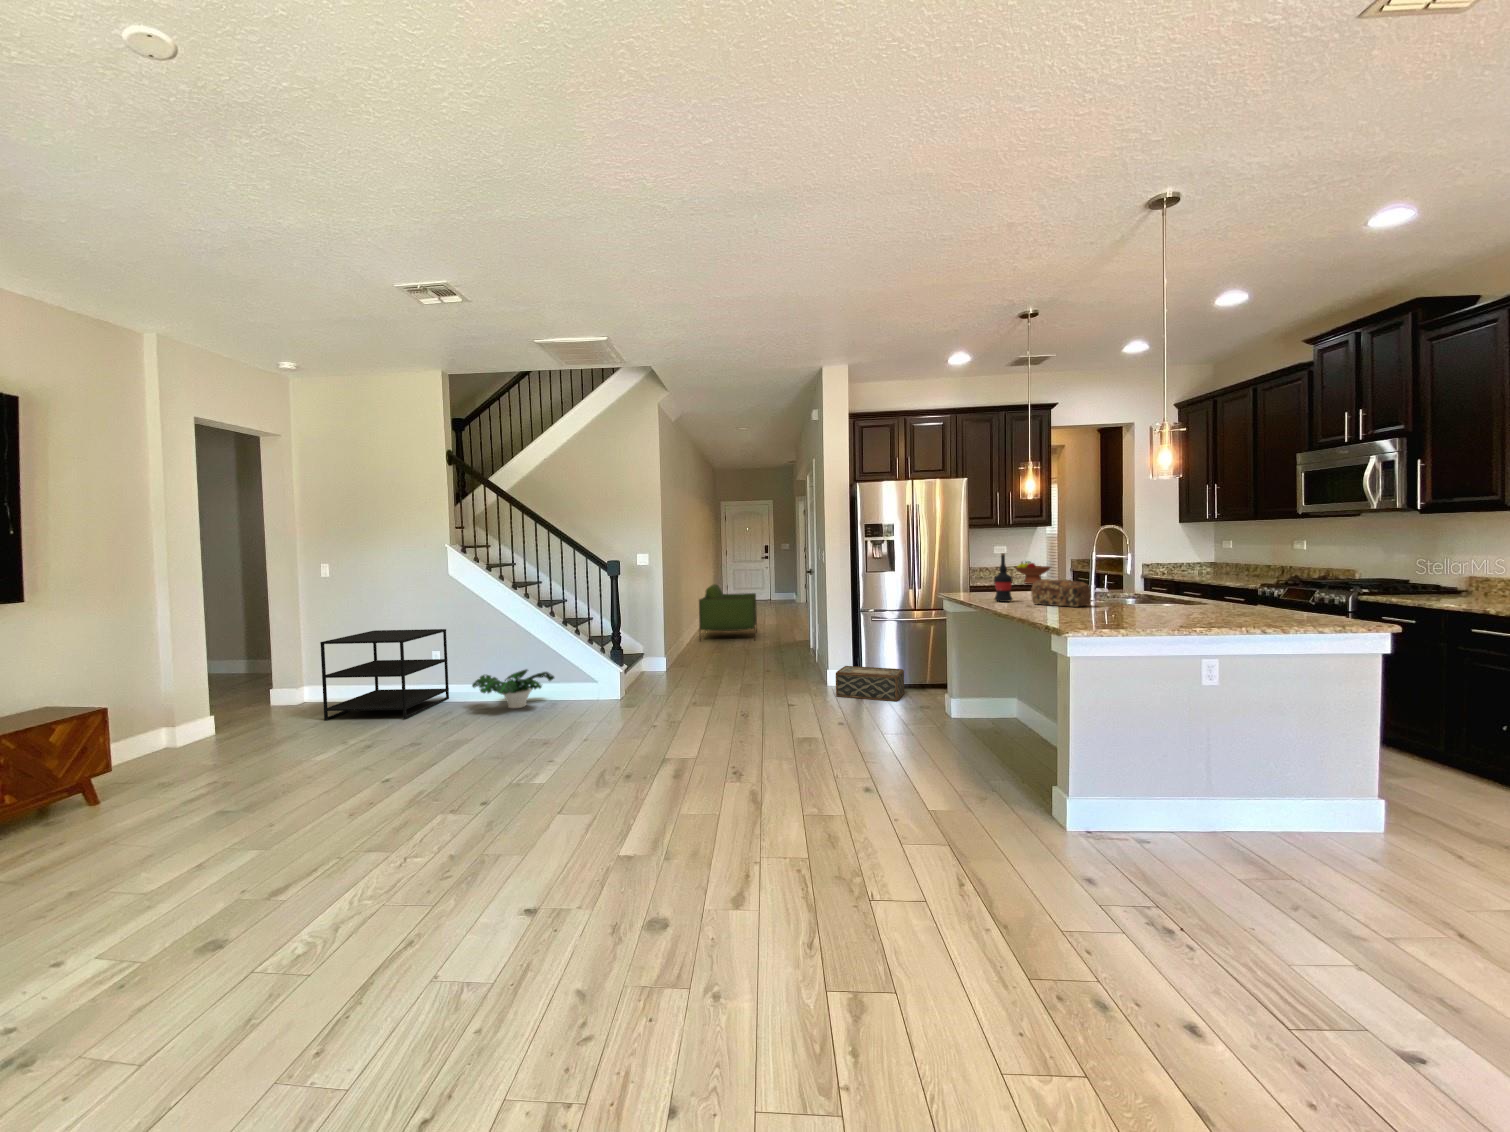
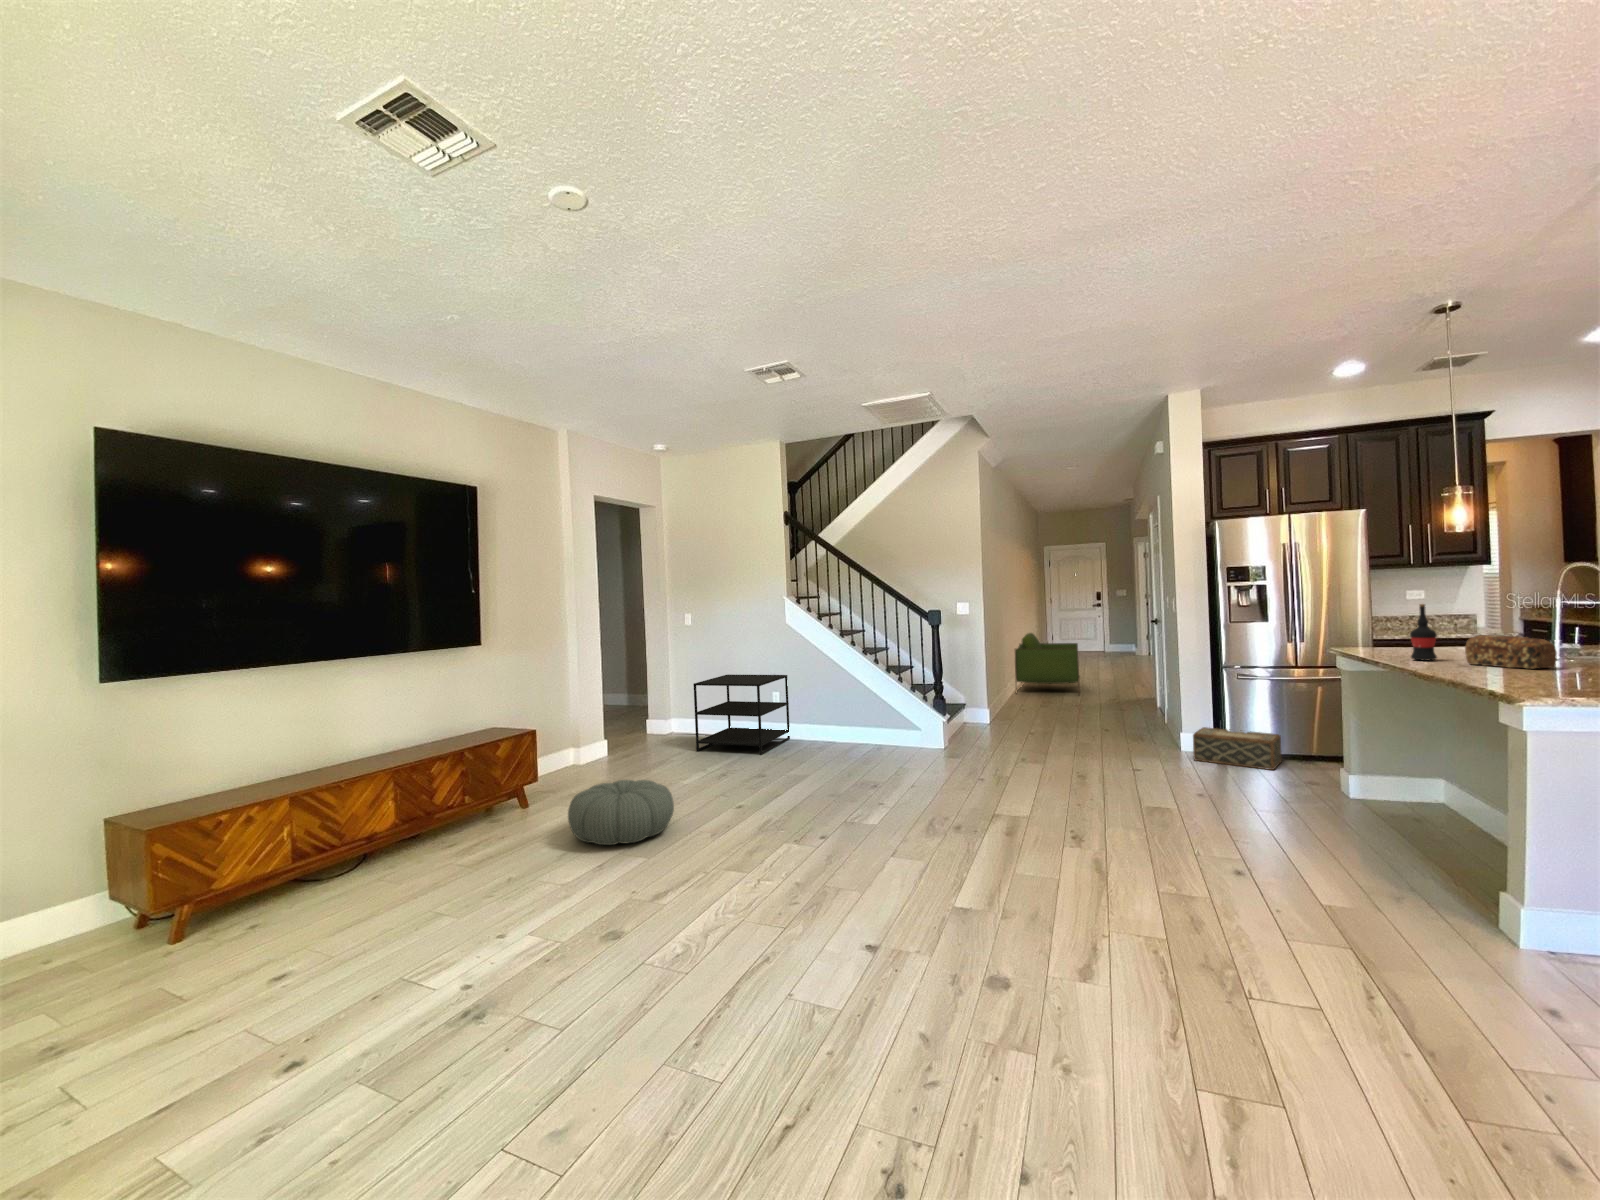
fruit bowl: present [1015,561,1050,584] -> none [1435,608,1494,637]
potted plant: present [472,669,554,708] -> none [814,715,887,751]
pouf: none [47,768,236,865] -> present [568,780,674,845]

